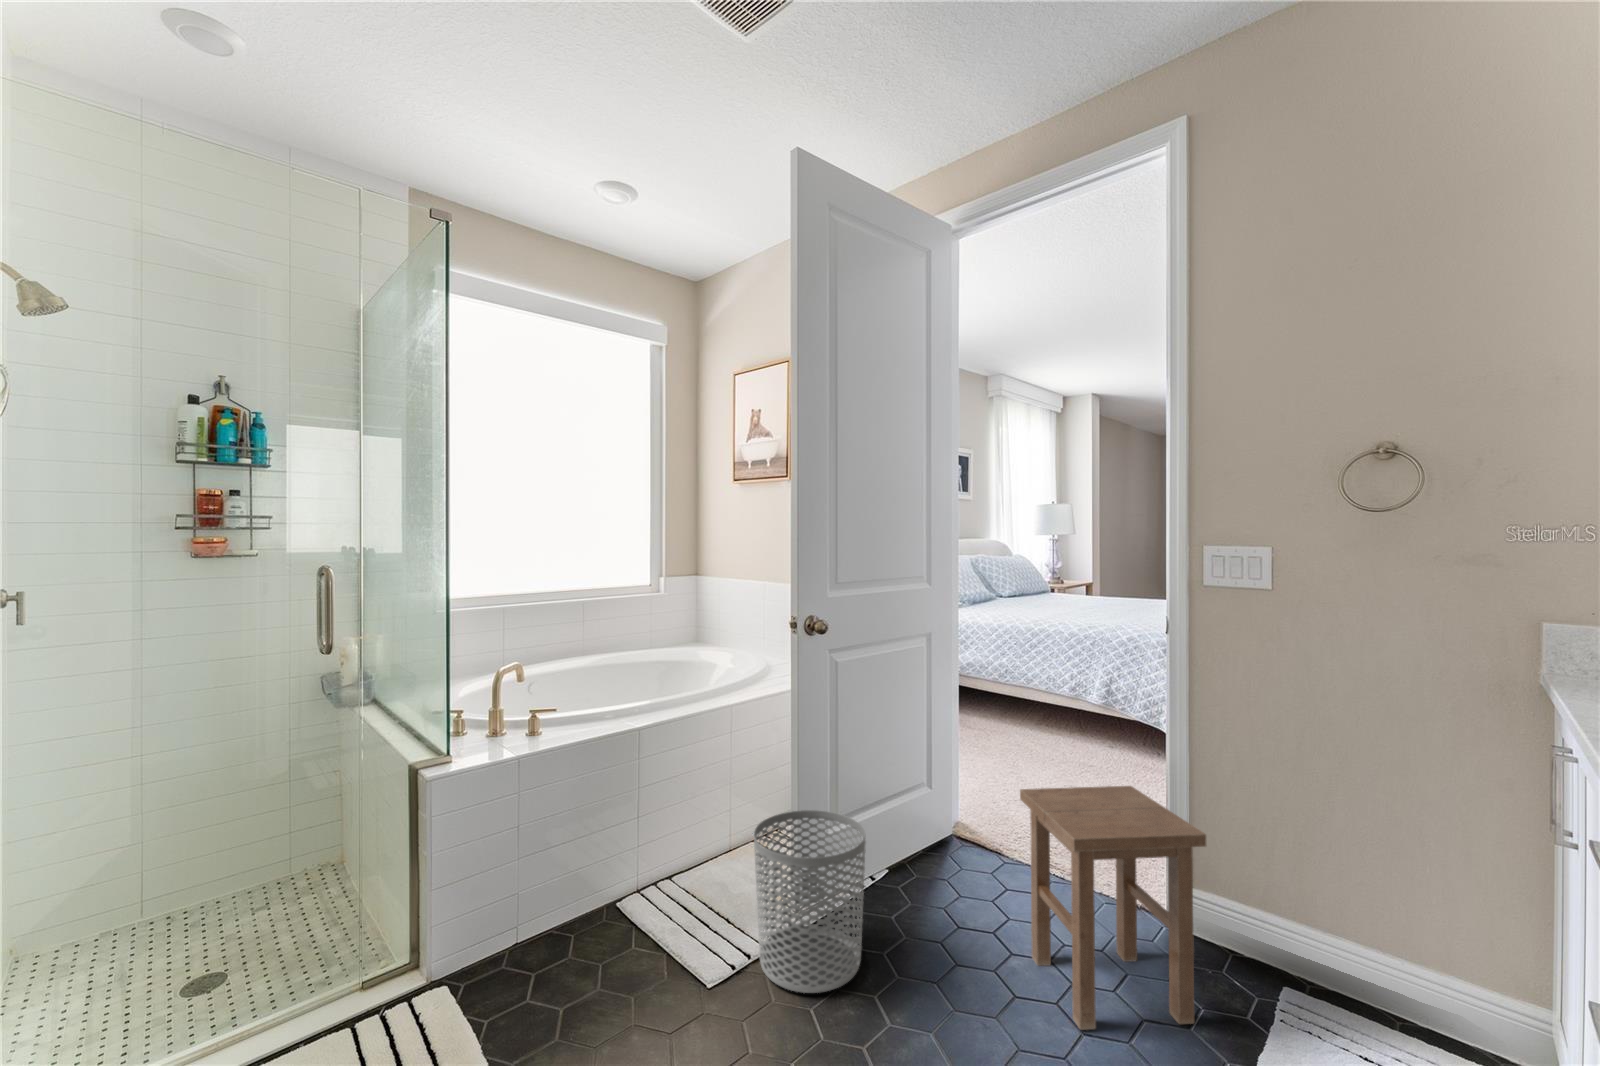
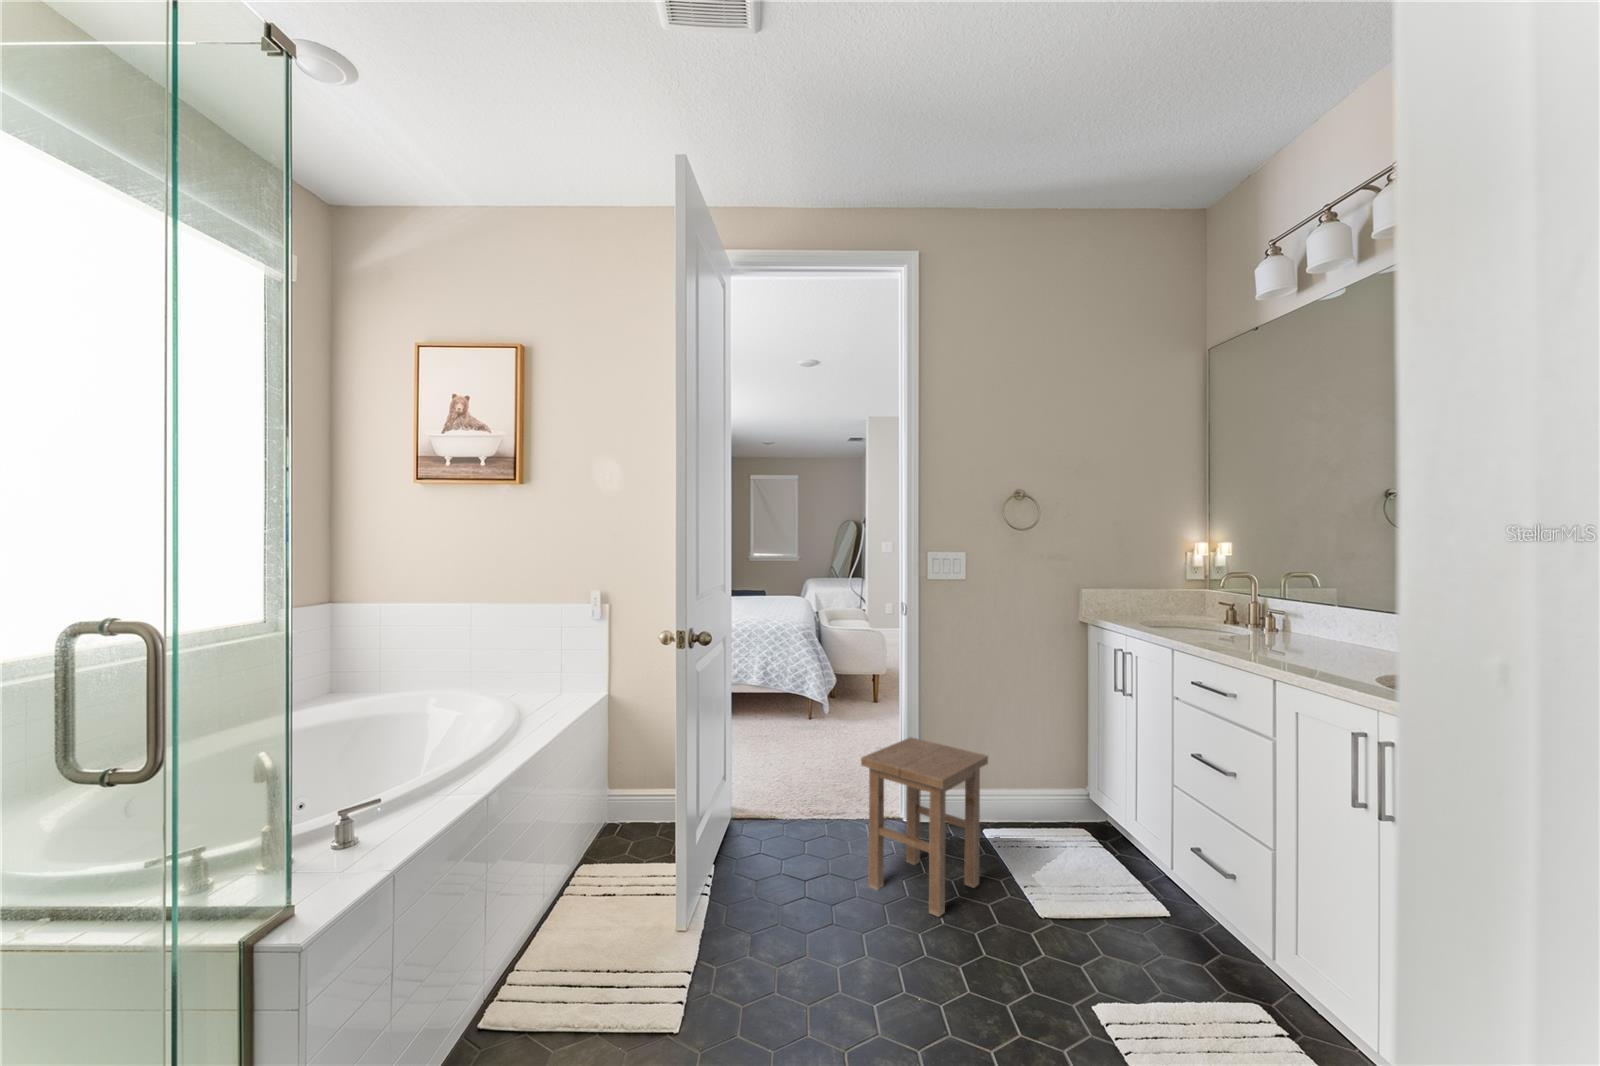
waste bin: present [754,810,866,993] -> none [685,820,792,996]

